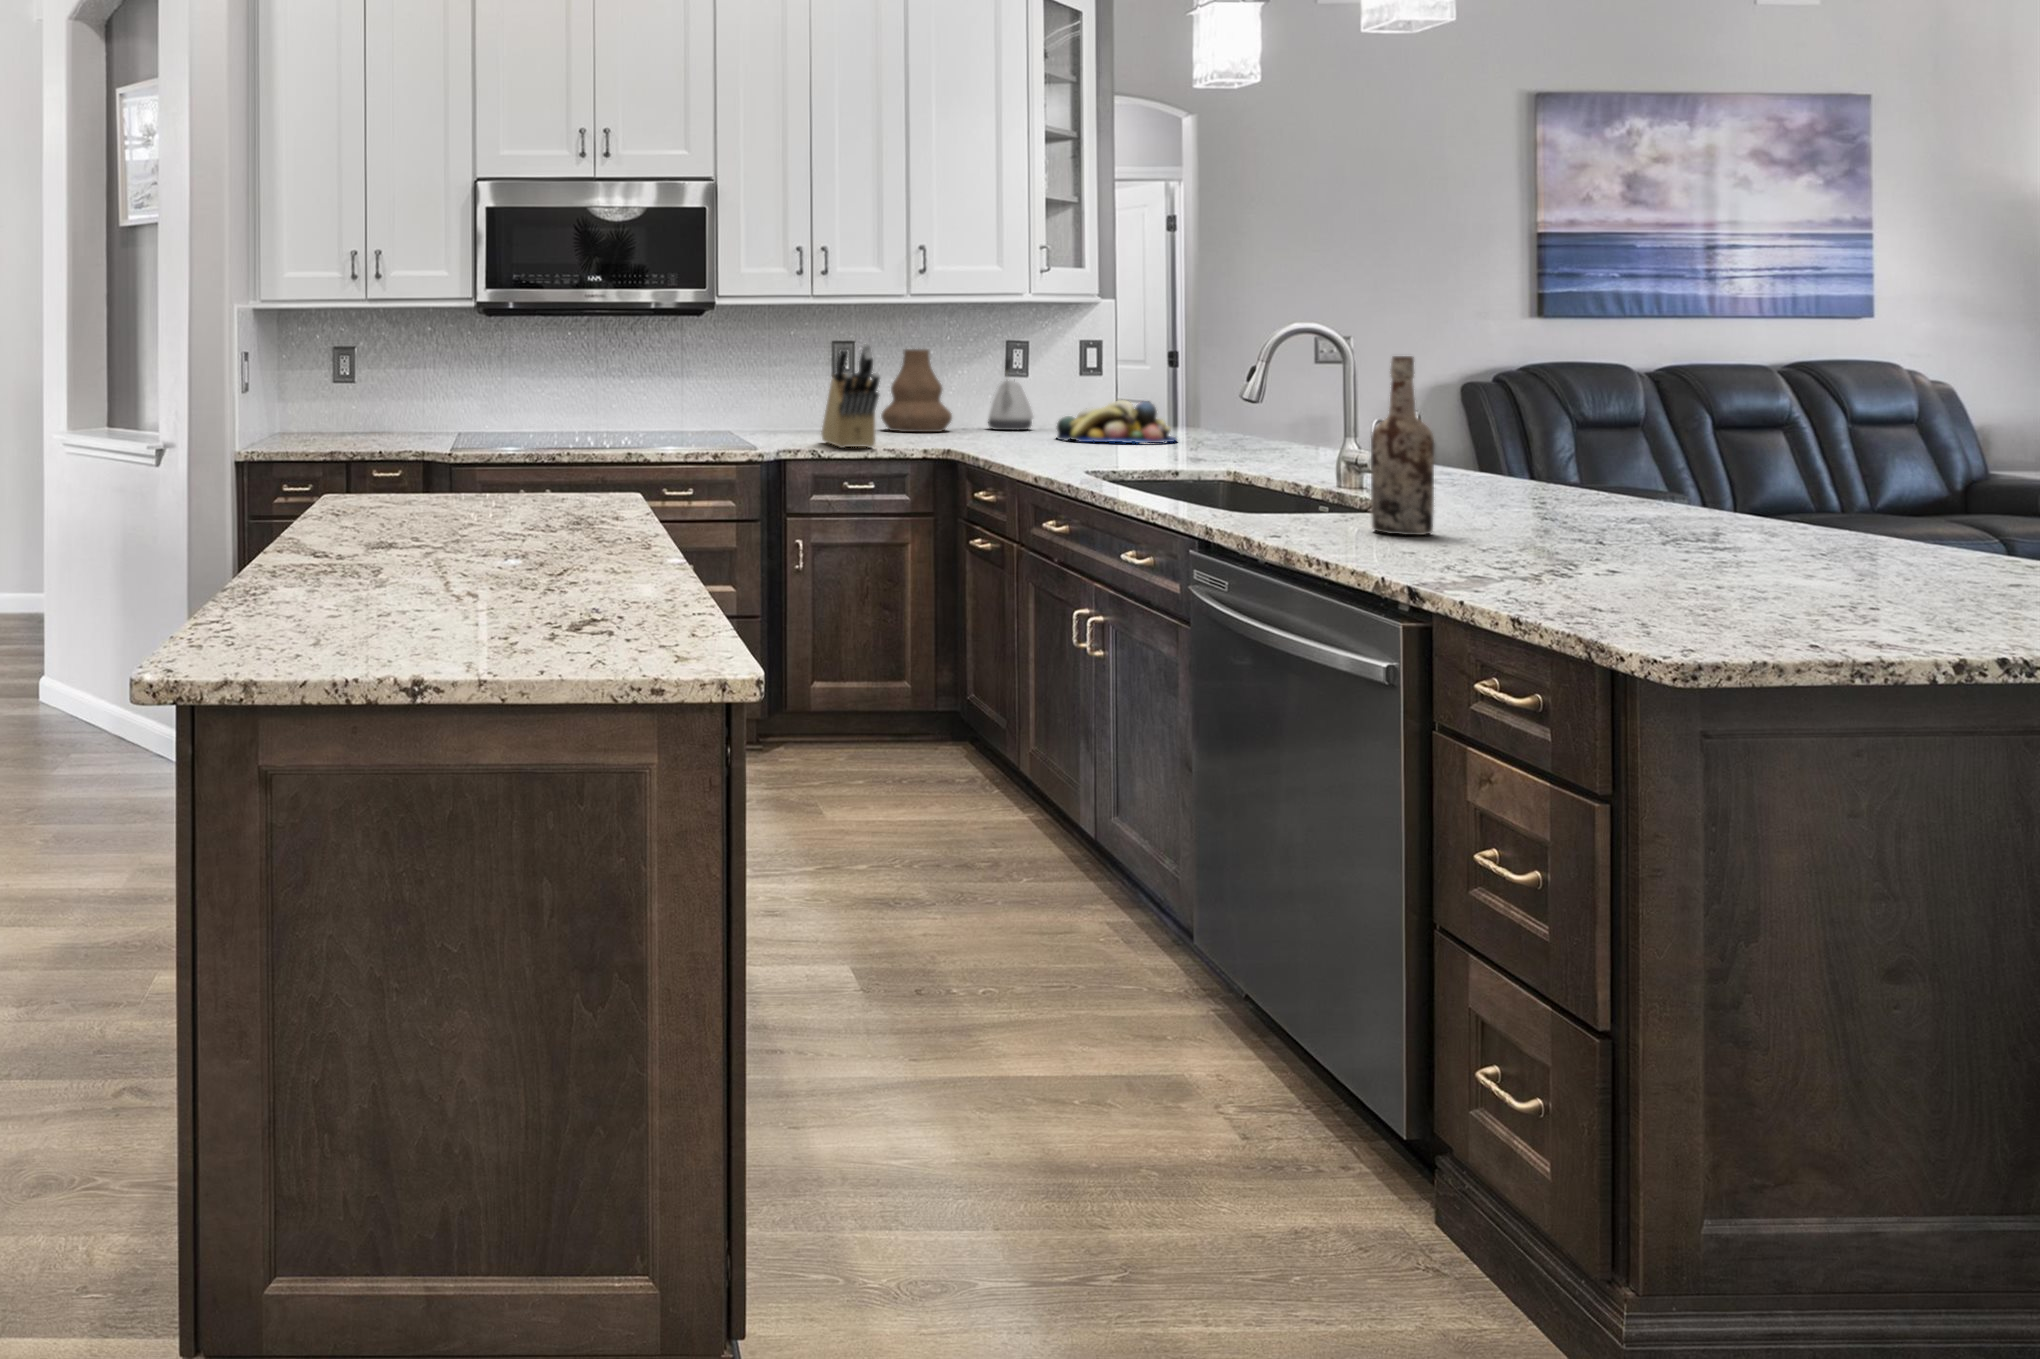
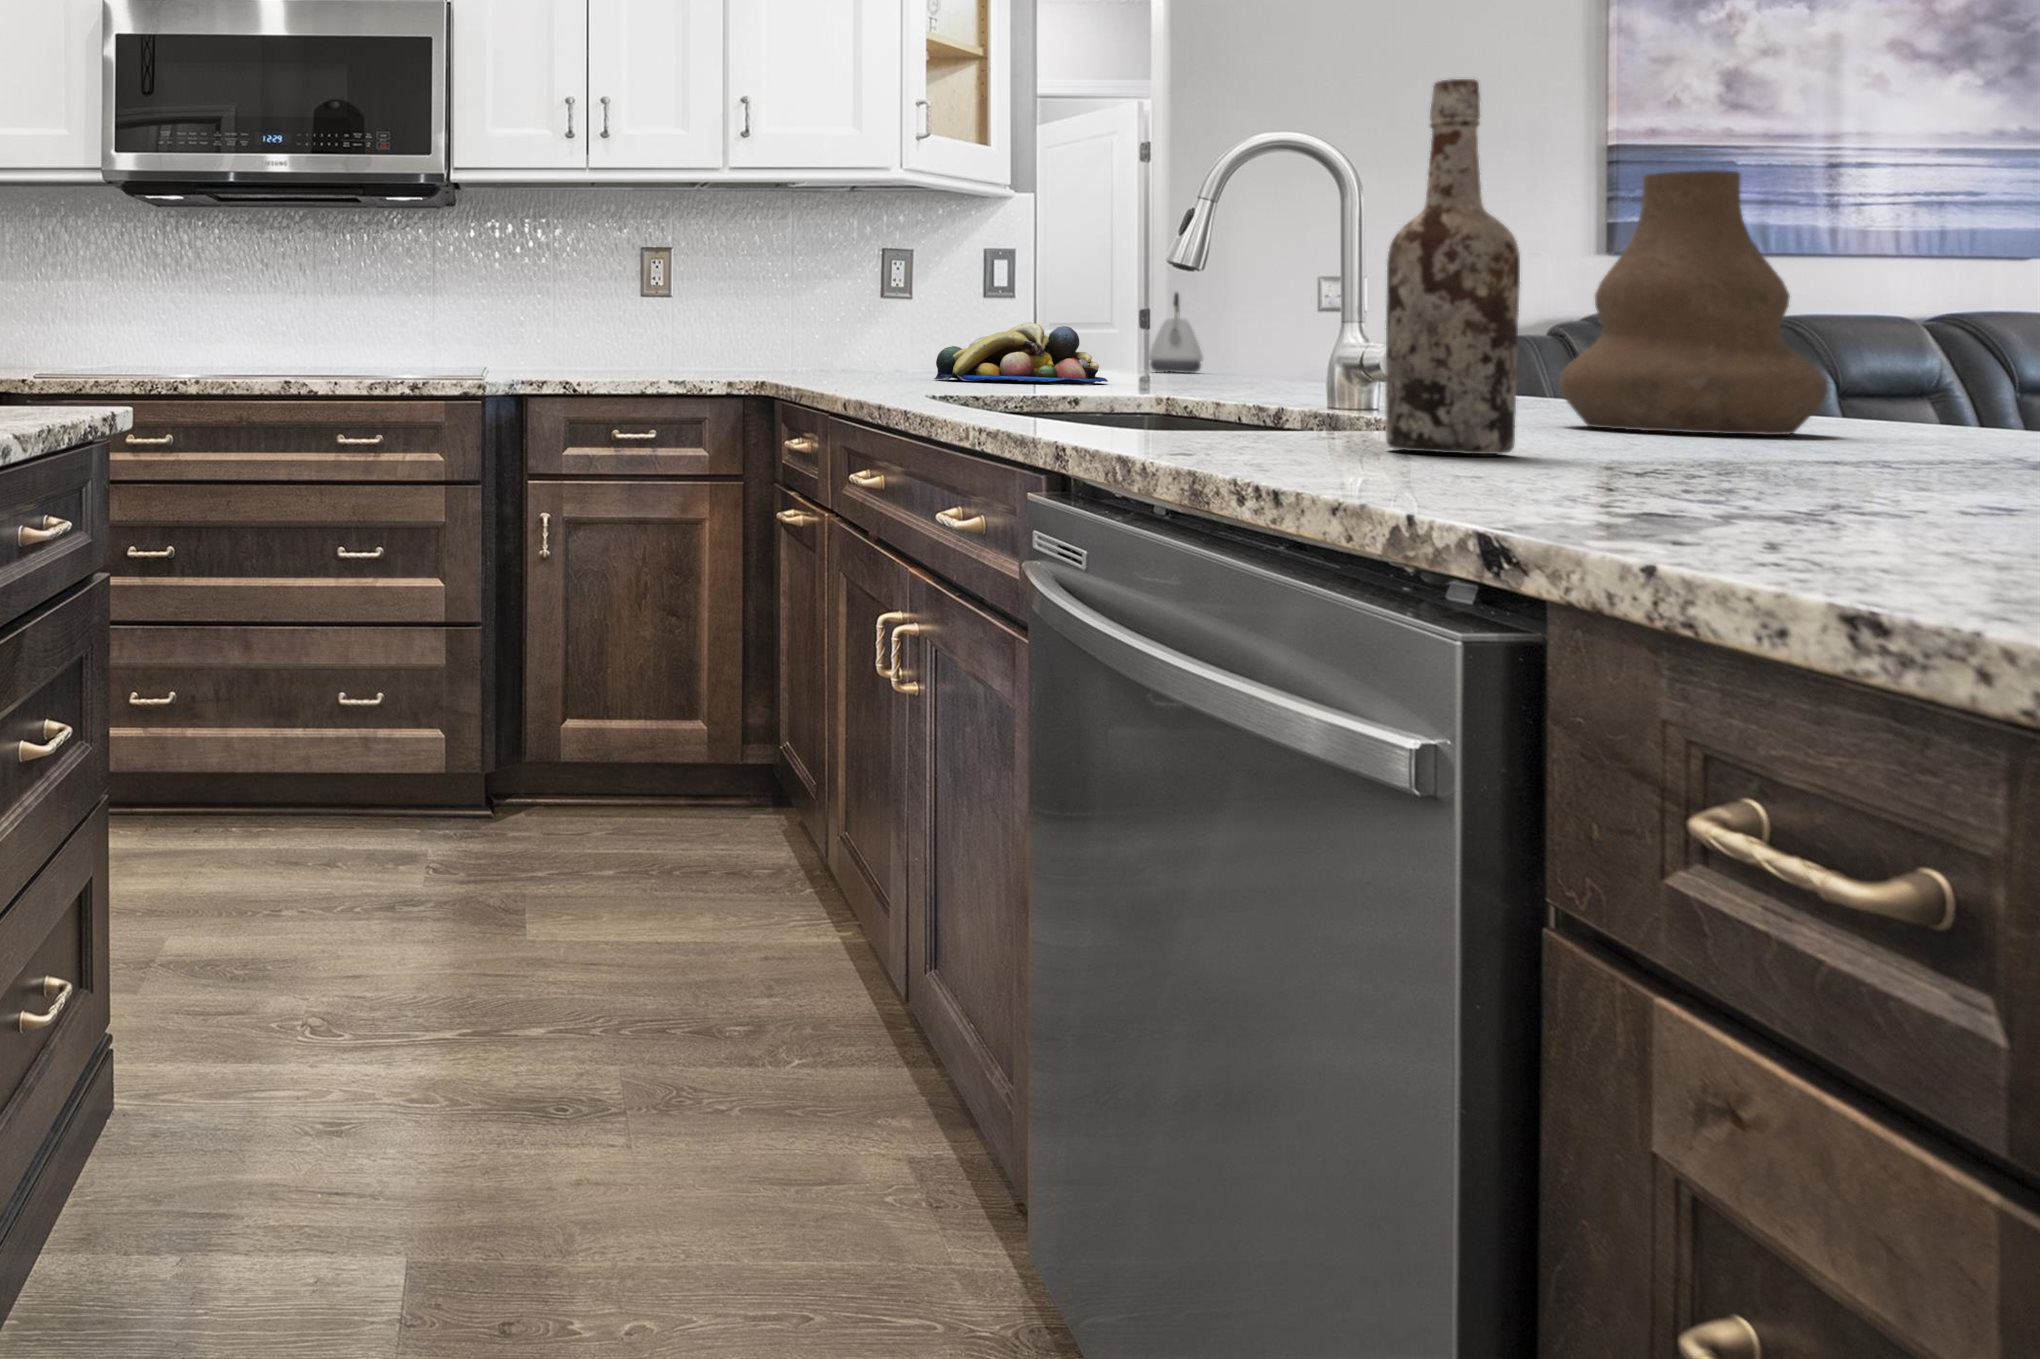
knife block: present [821,344,880,448] -> none [589,220,654,378]
vase: present [881,349,952,432] -> present [1559,170,1827,435]
kettle: present [988,359,1033,430] -> present [1149,293,1203,373]

